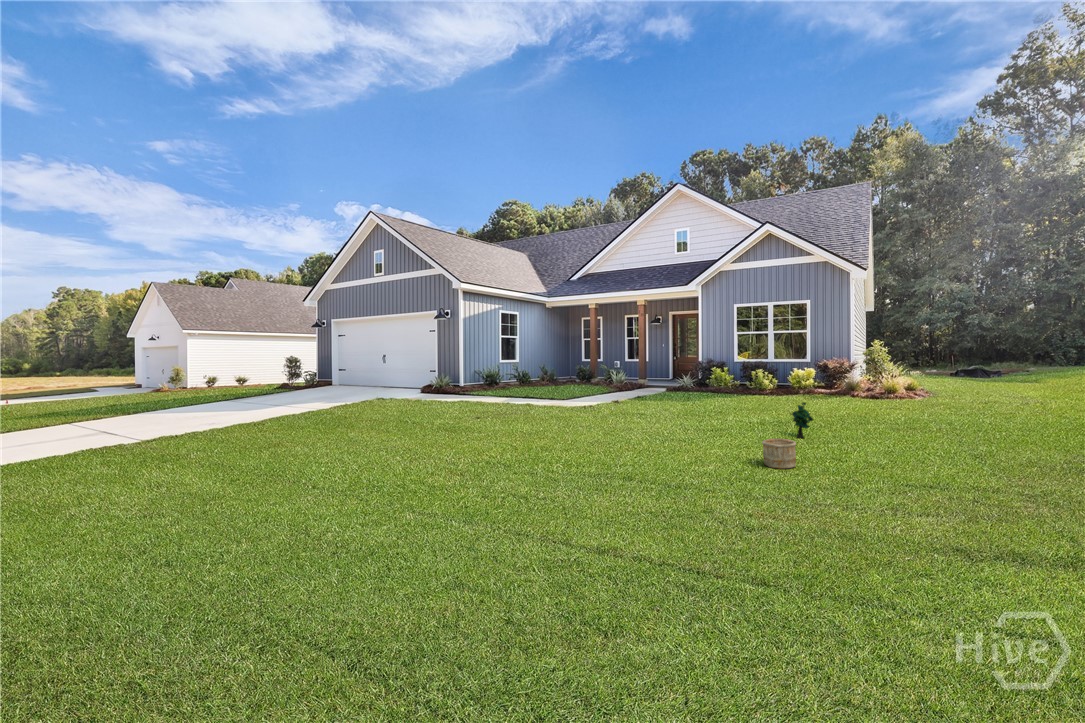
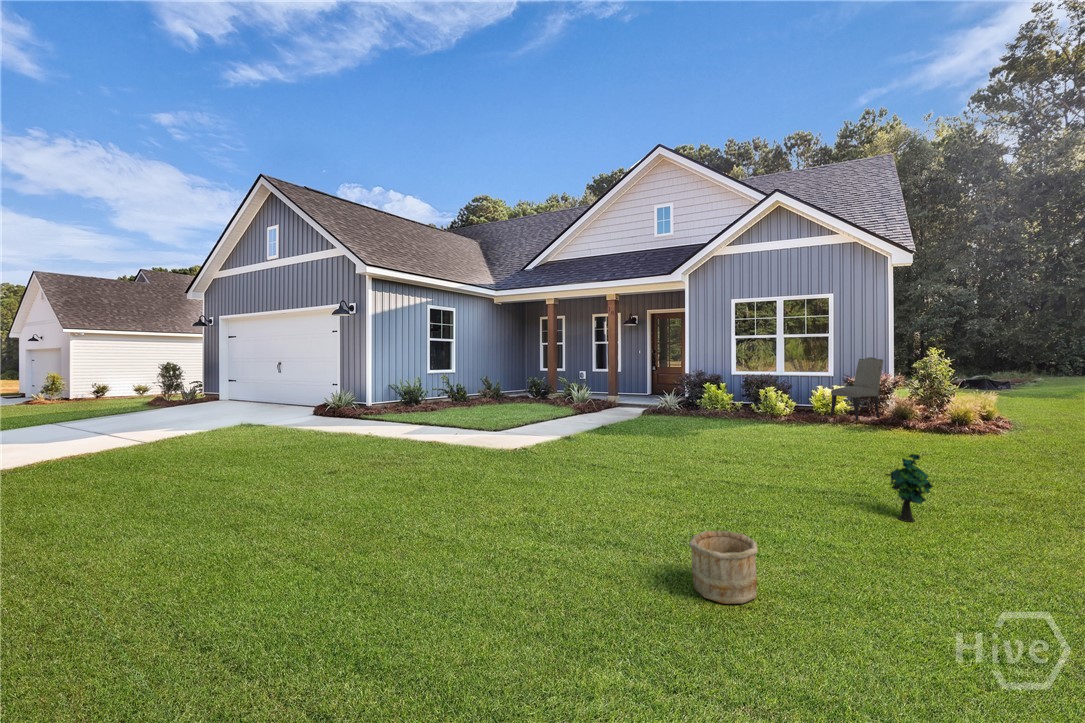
chair: none [803,348,841,393] -> present [830,357,883,420]
wooden bucket: present [762,438,796,469] -> present [689,531,758,604]

